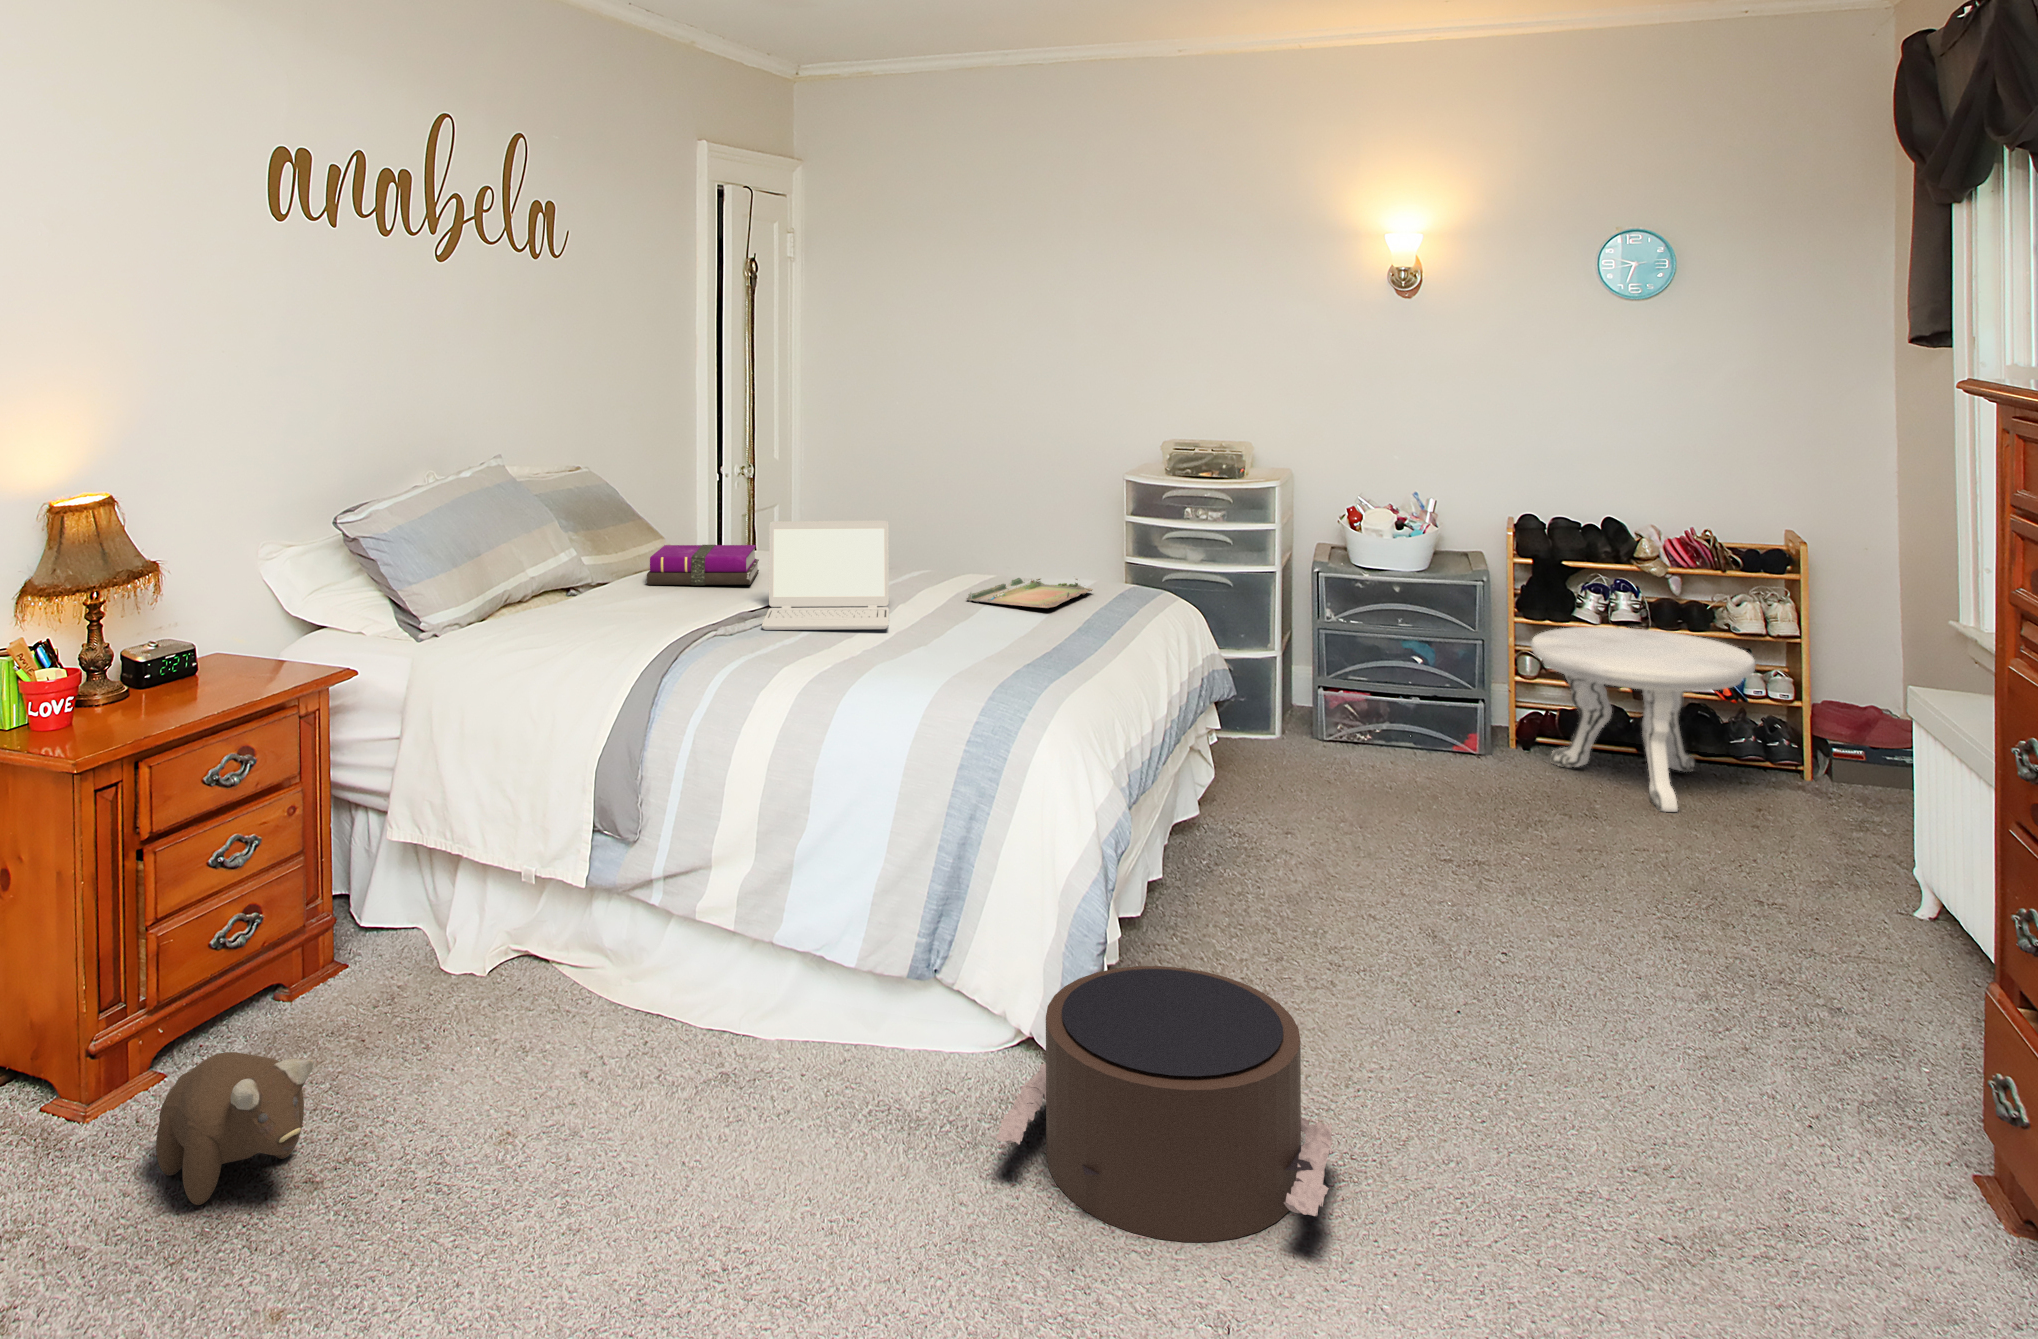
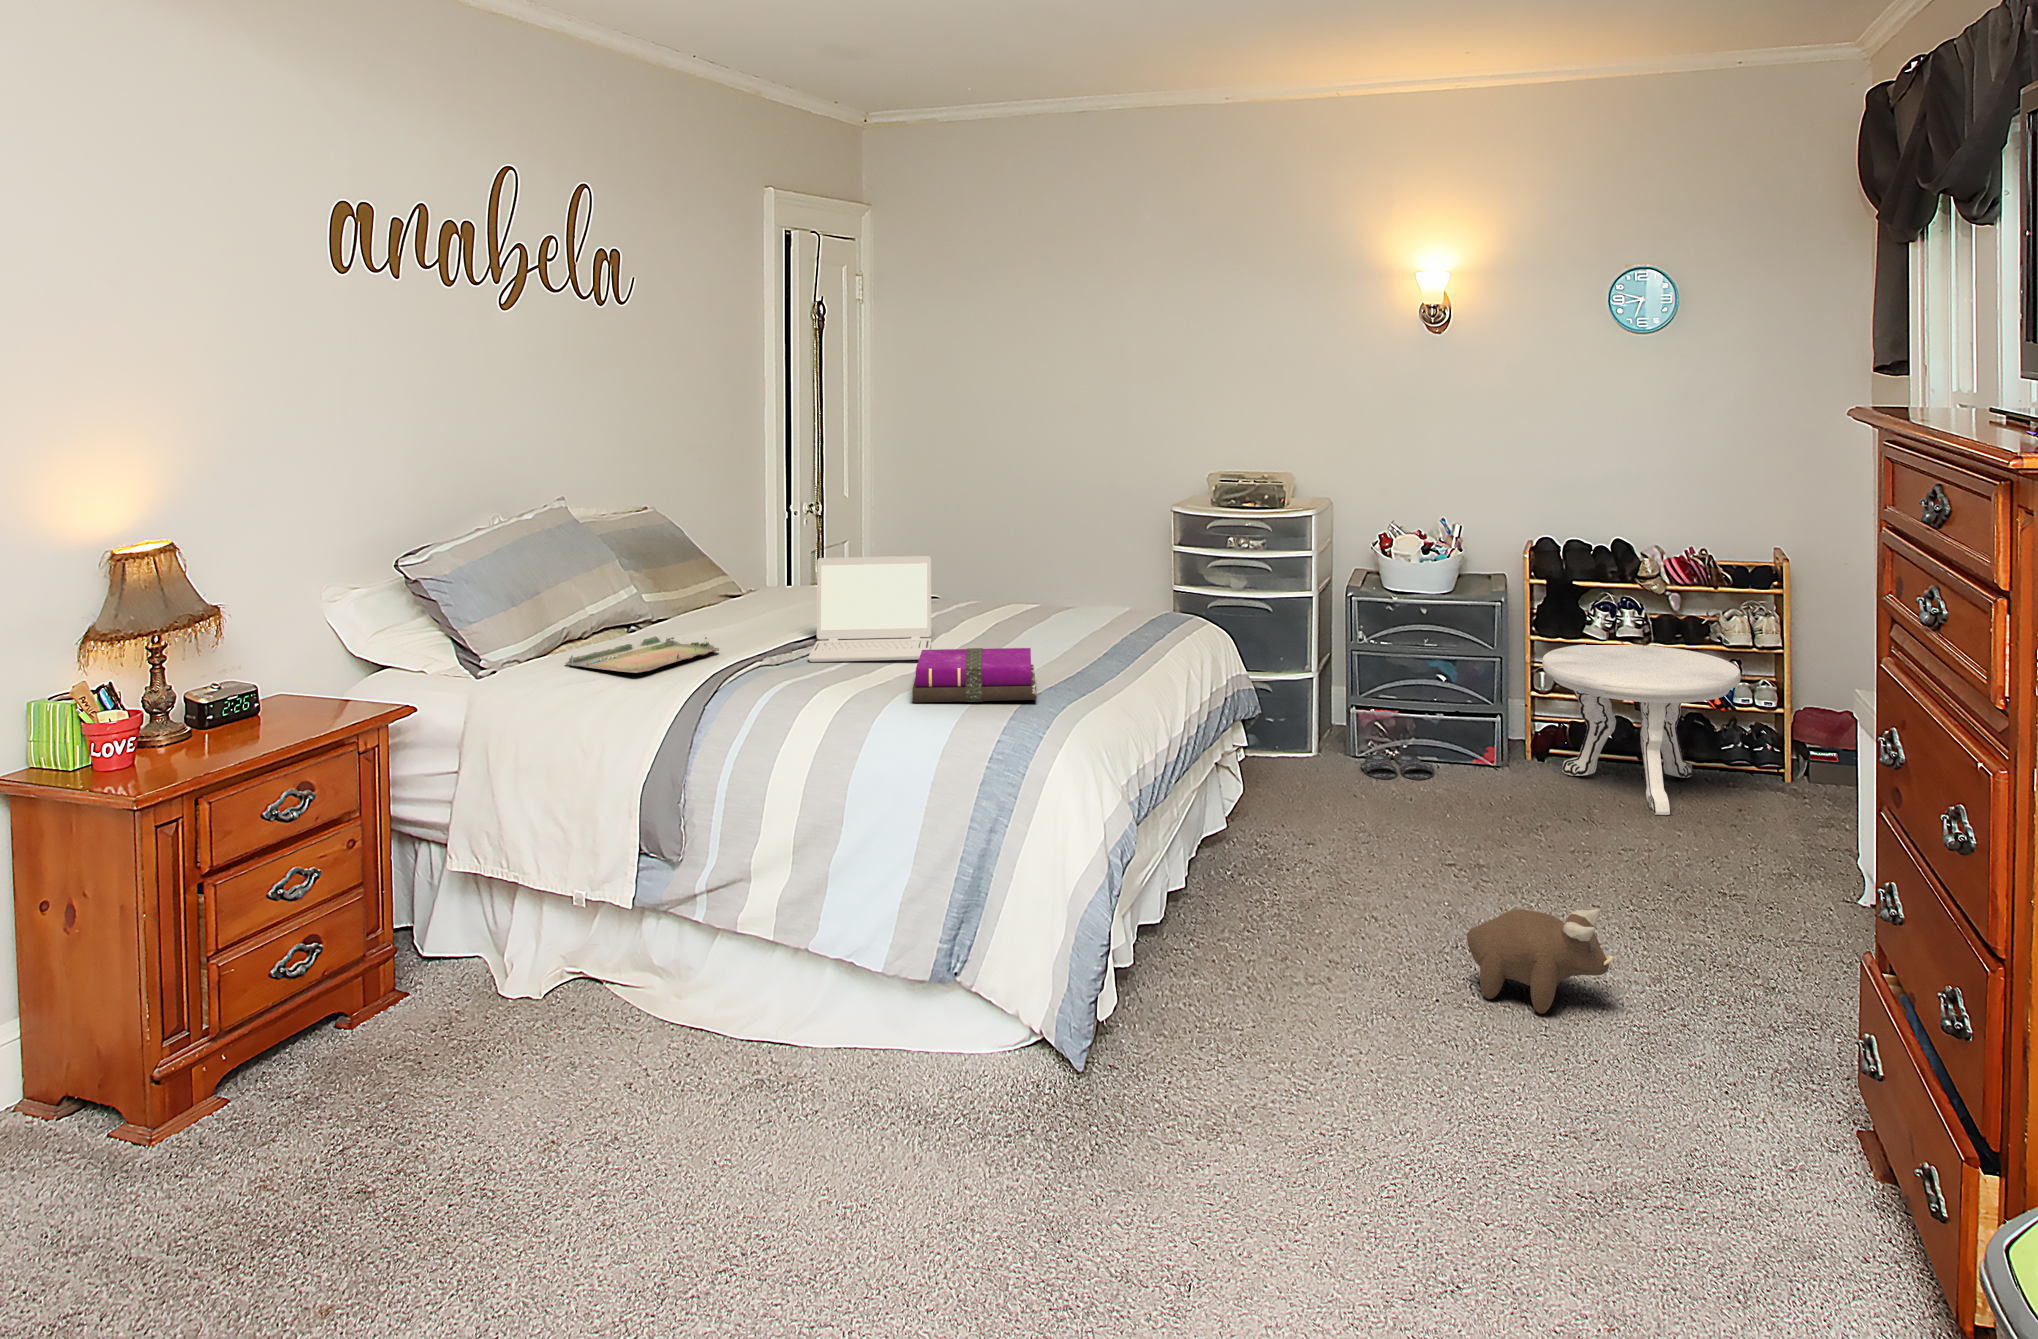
notebook: present [647,545,759,585] -> present [913,648,1036,702]
tray: present [967,578,1093,608] -> present [566,636,719,673]
slippers: none [1330,739,1410,767] -> present [1360,754,1434,780]
pouf: present [996,966,1332,1242] -> none [1010,964,1312,1206]
plush toy: present [156,1052,313,1205] -> present [1467,909,1613,1014]

